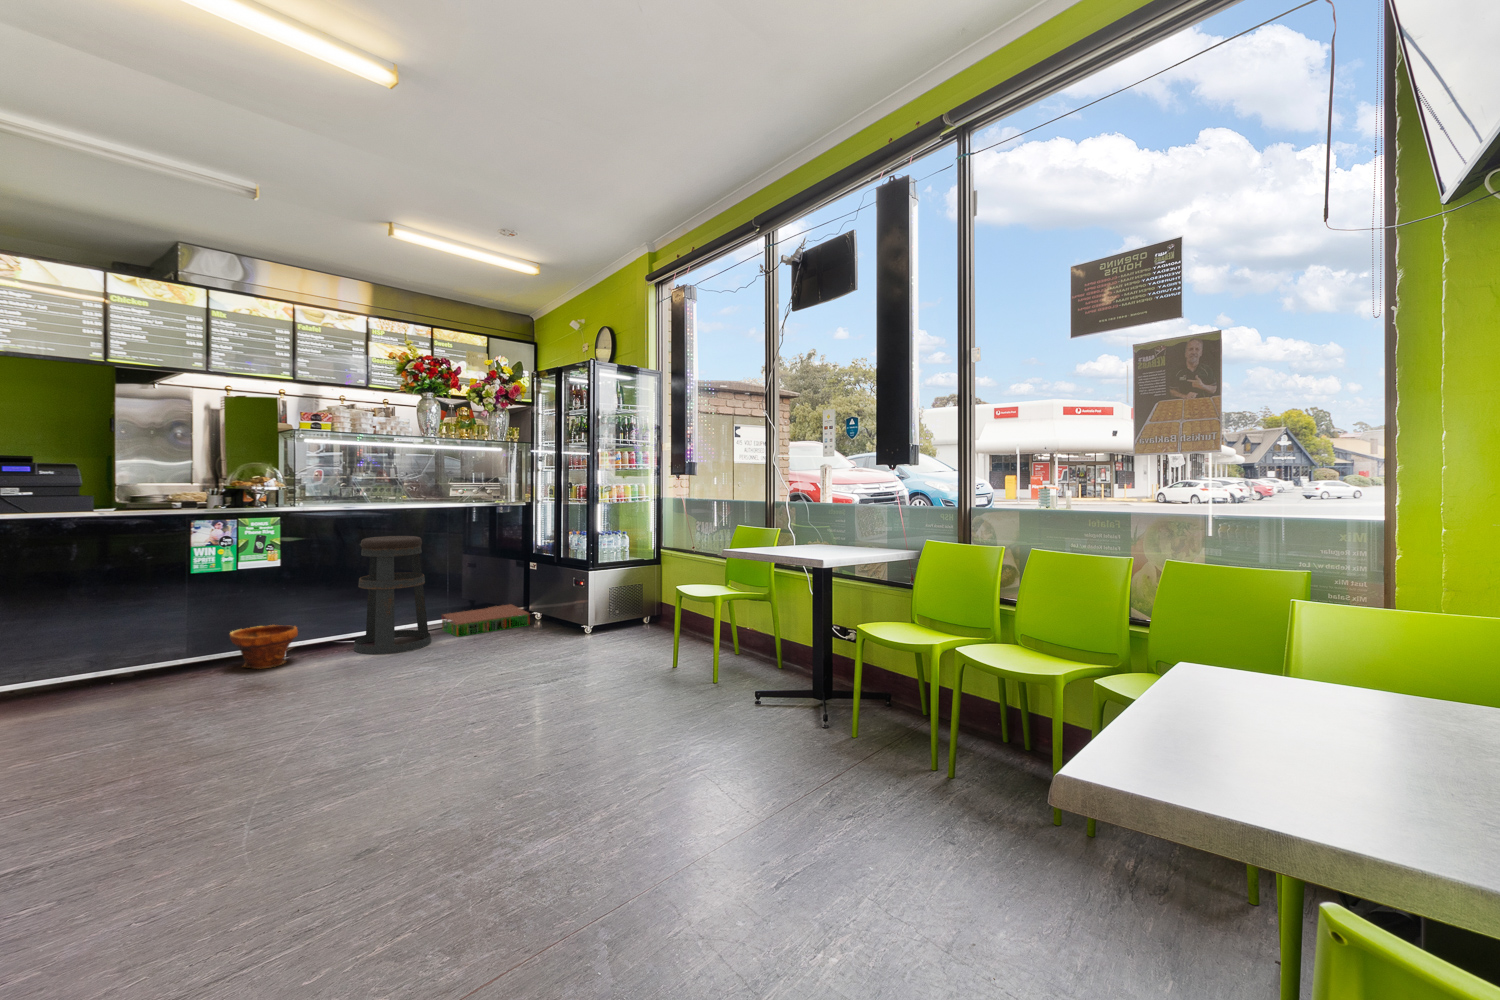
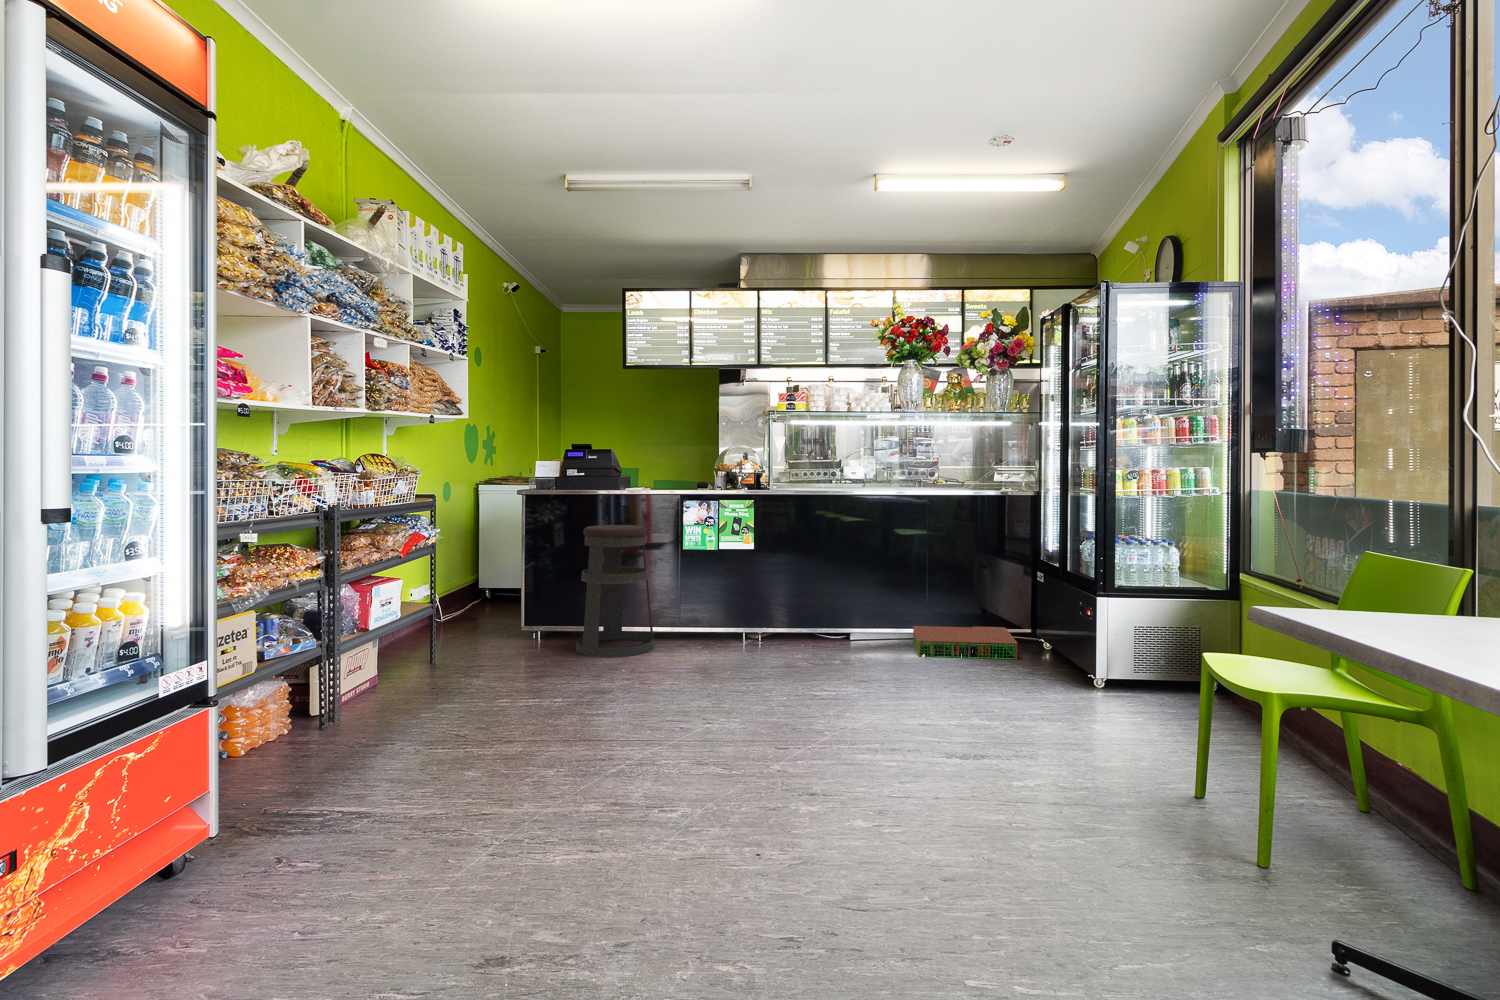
bar stool: present [354,536,431,654] -> present [576,525,654,657]
planter: present [230,625,298,669] -> none [700,608,756,651]

